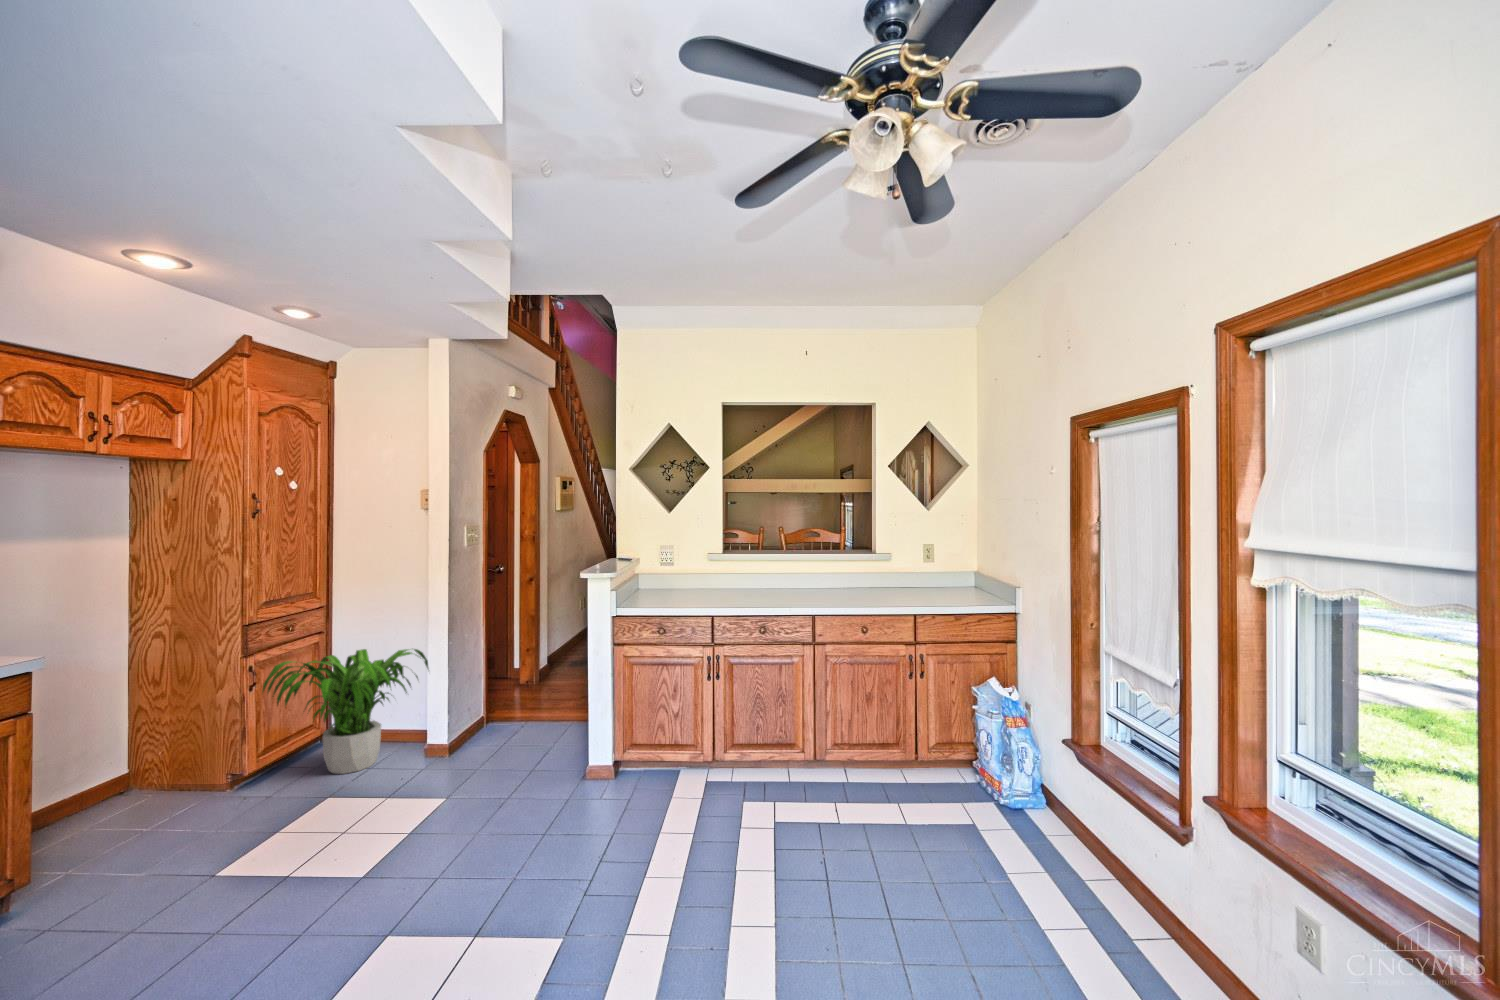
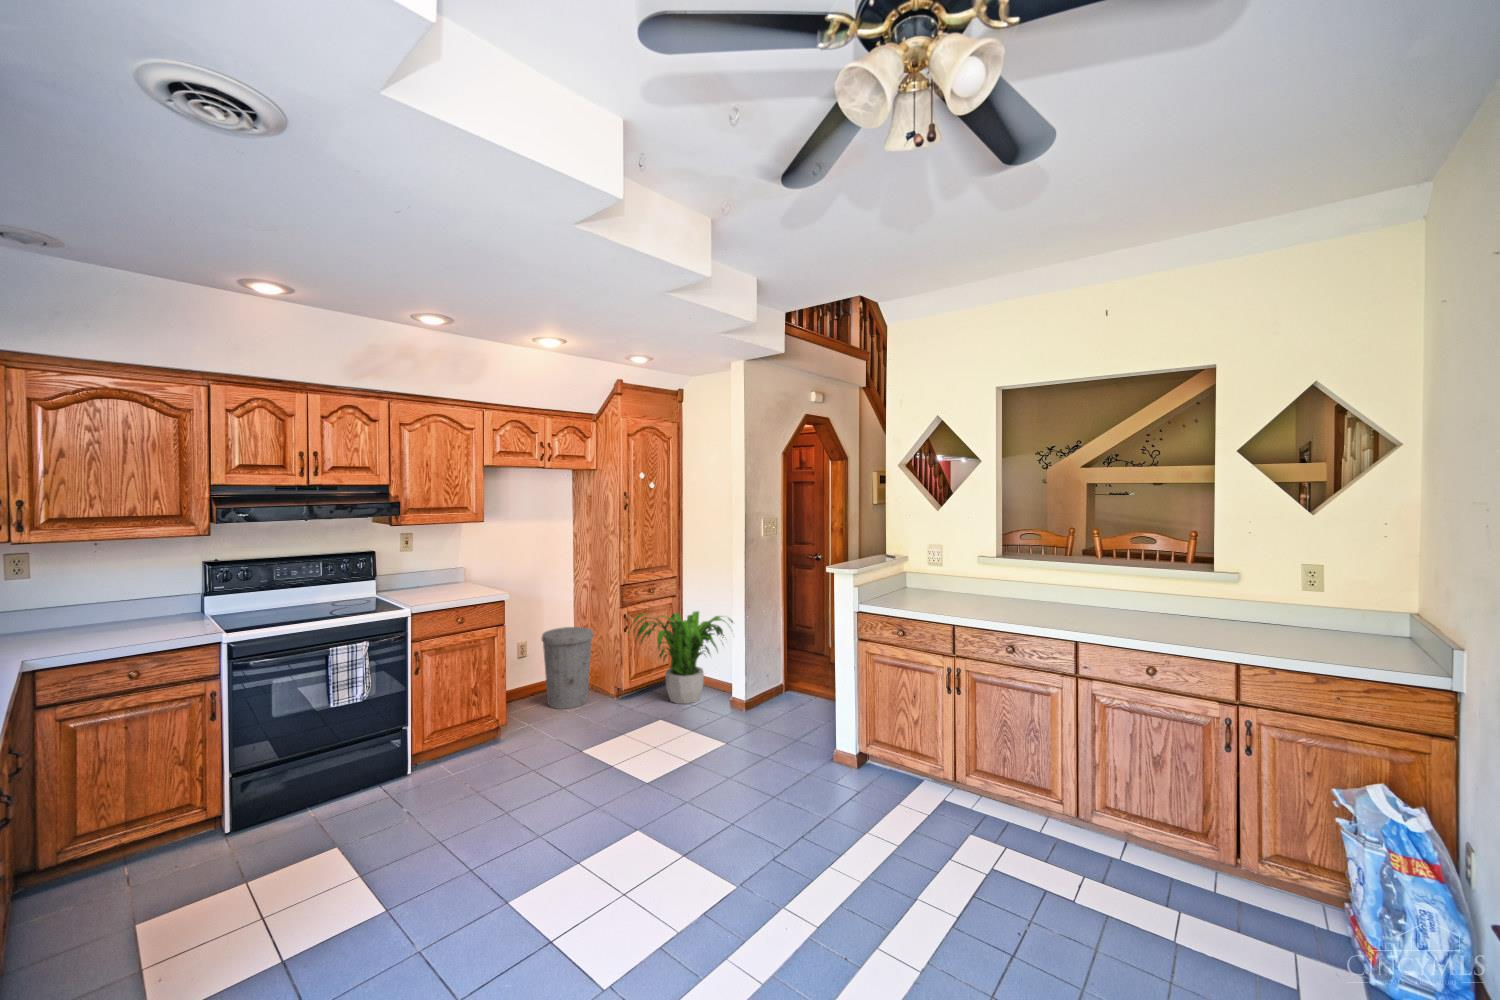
trash can: none [86,698,194,833] -> present [542,627,593,709]

